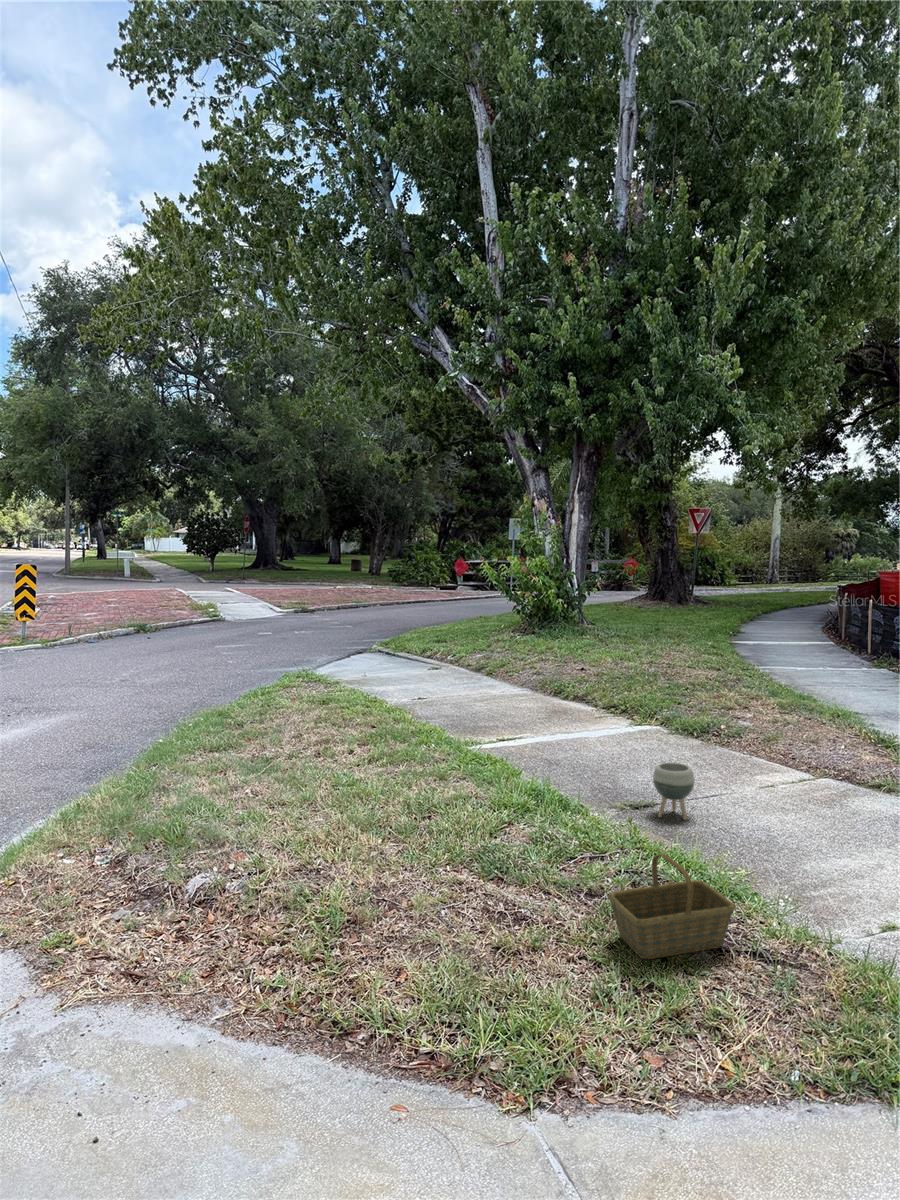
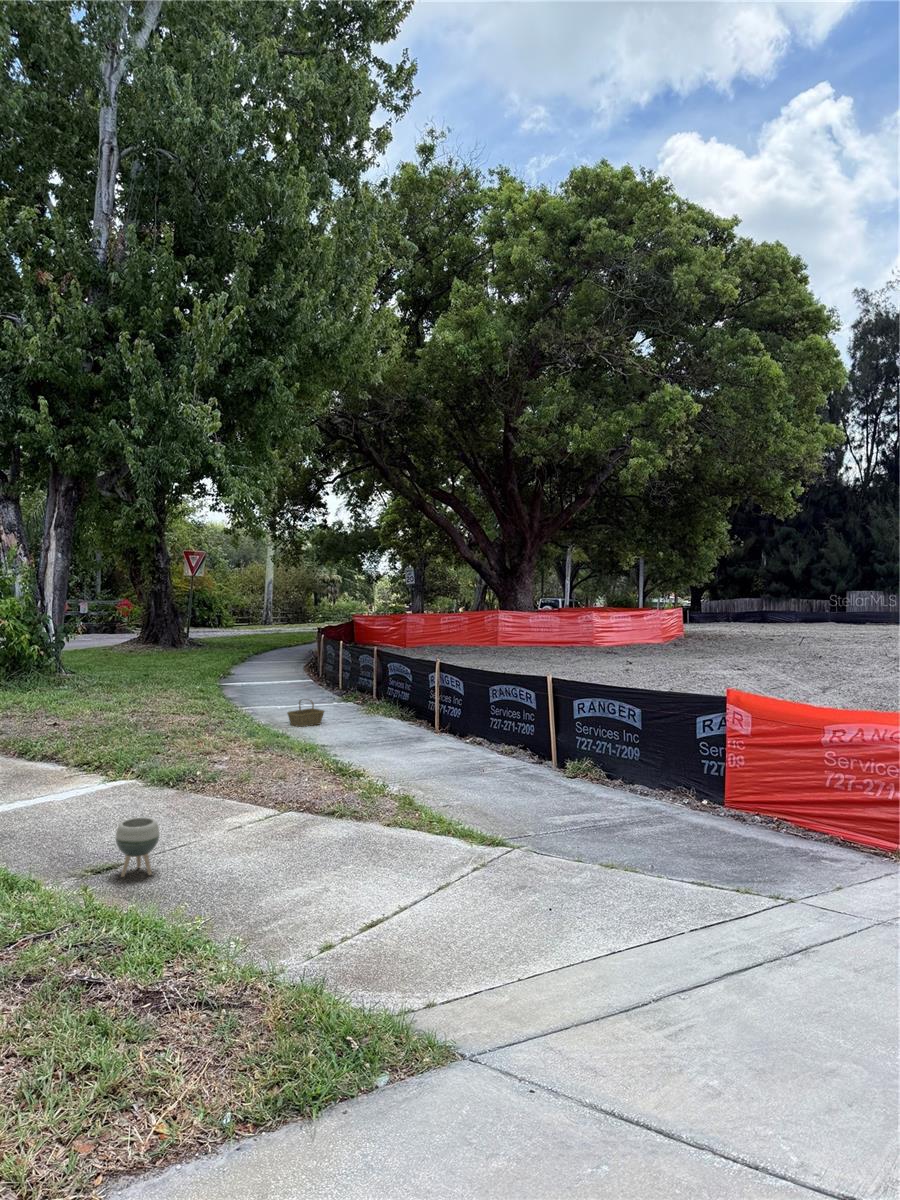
basket: present [609,854,736,959] -> present [287,700,324,727]

